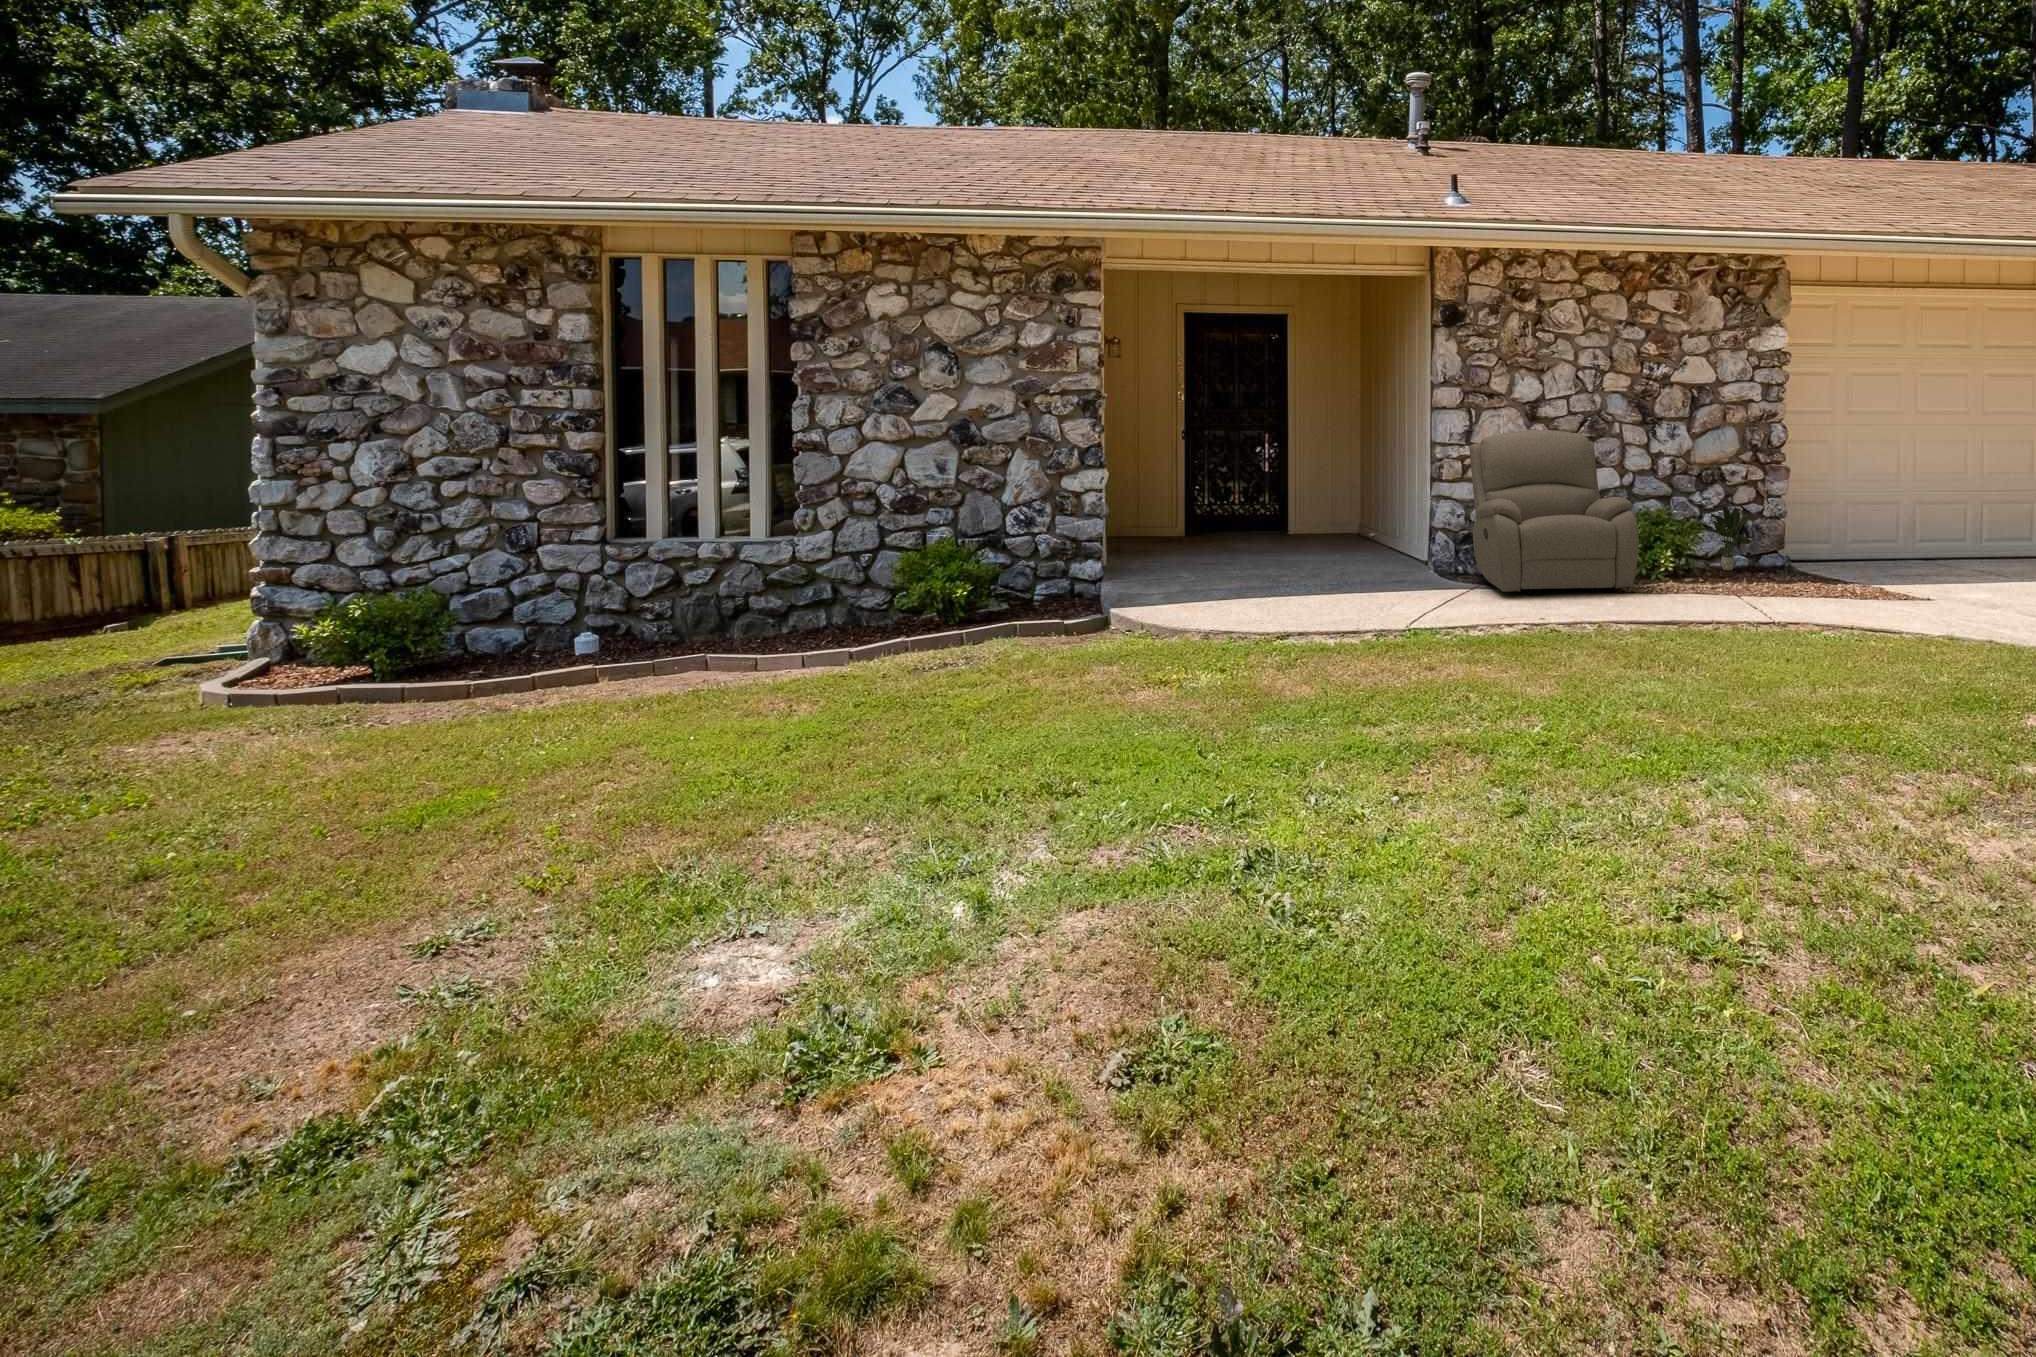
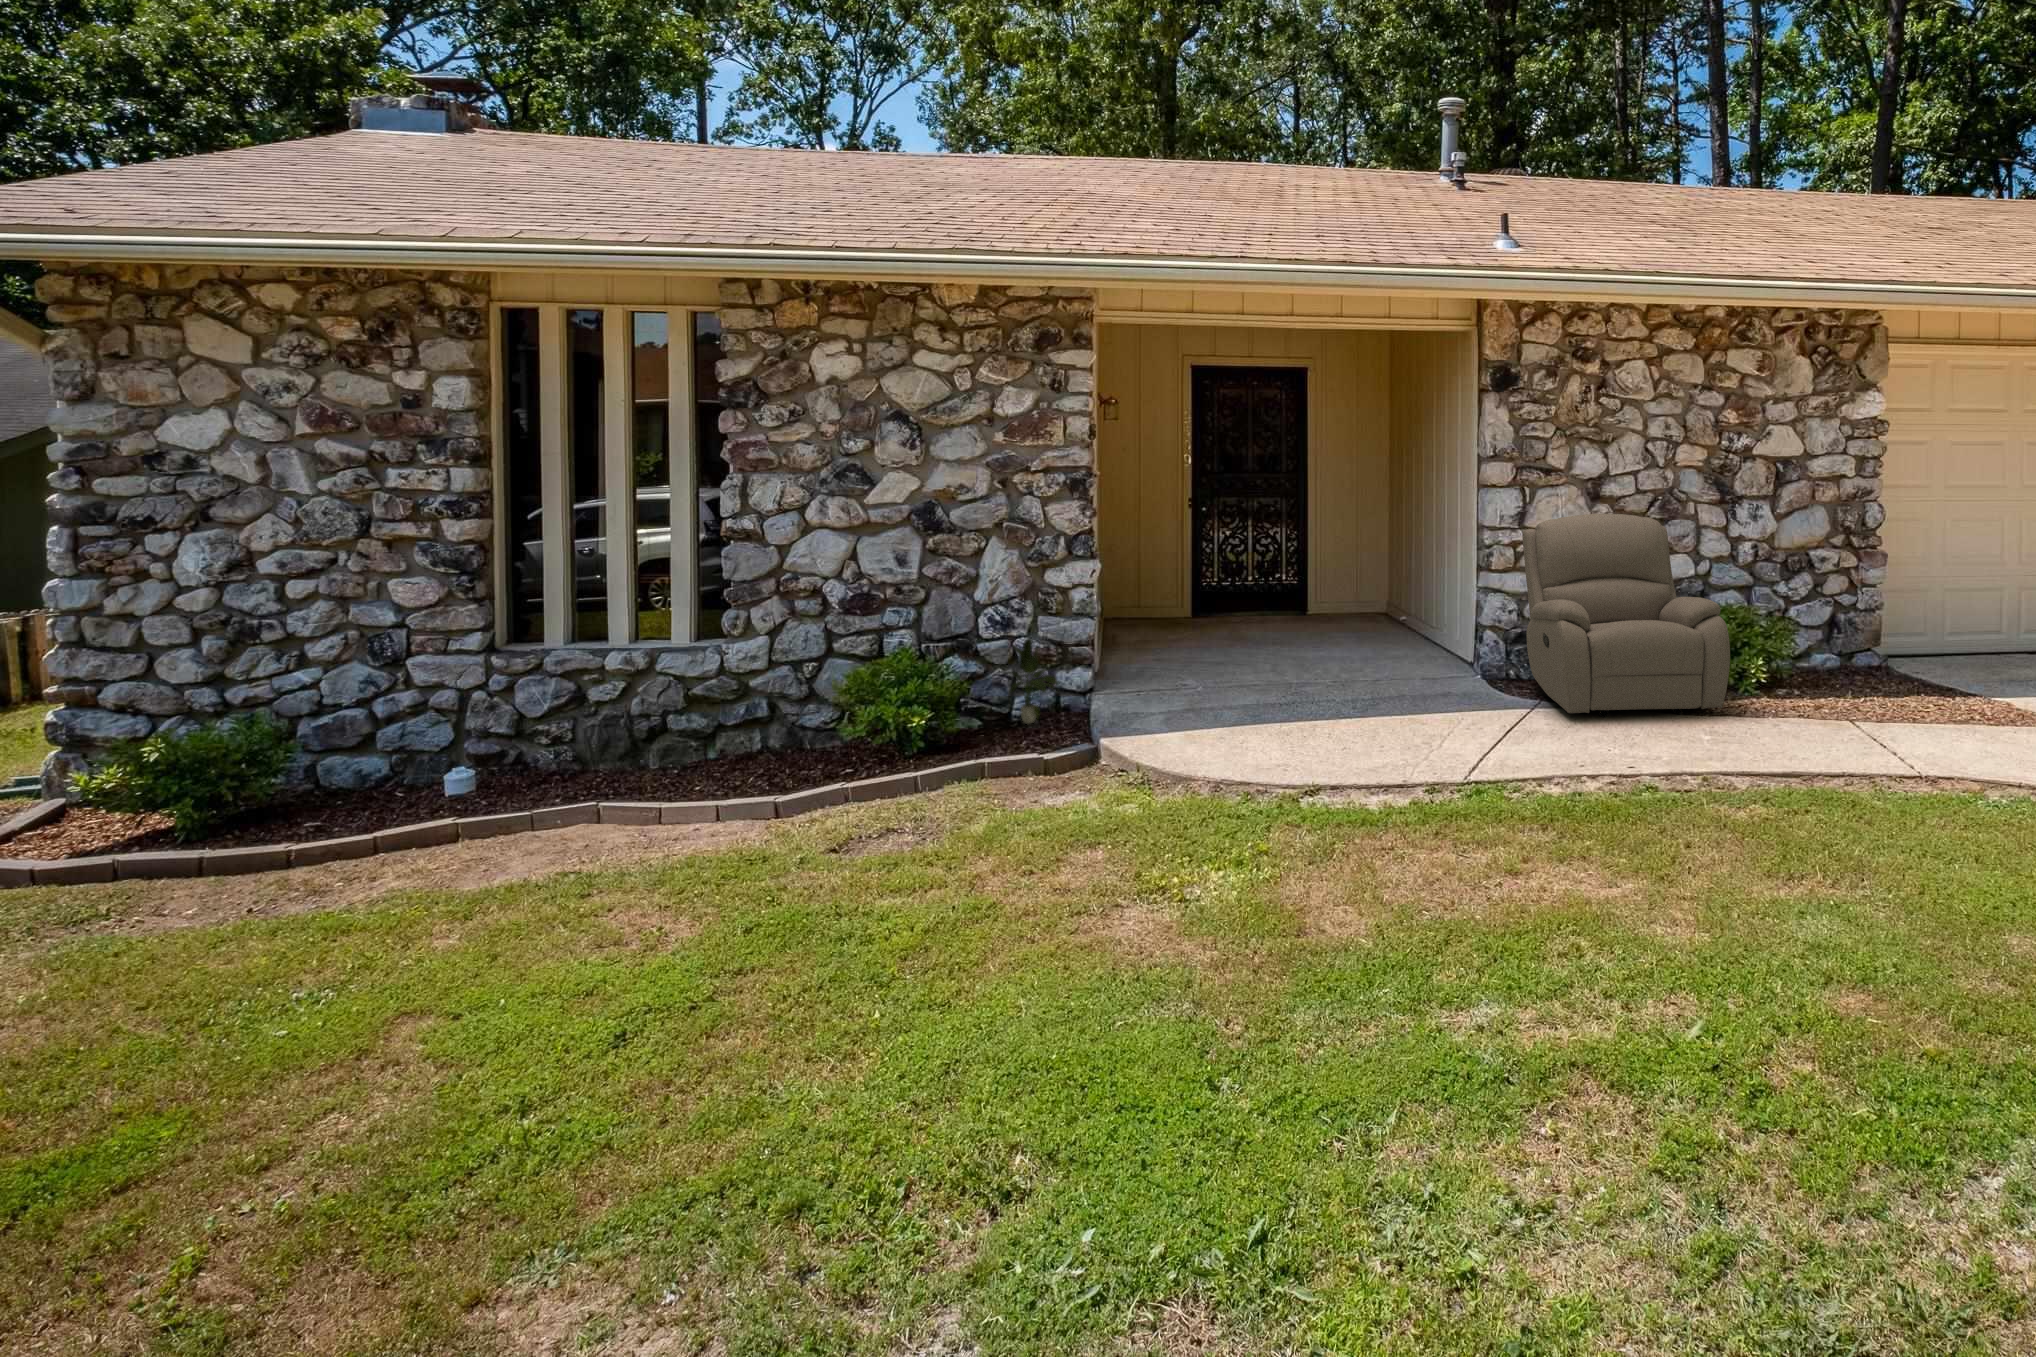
potted plant: present [1711,506,1756,570] -> present [1004,638,1060,724]

